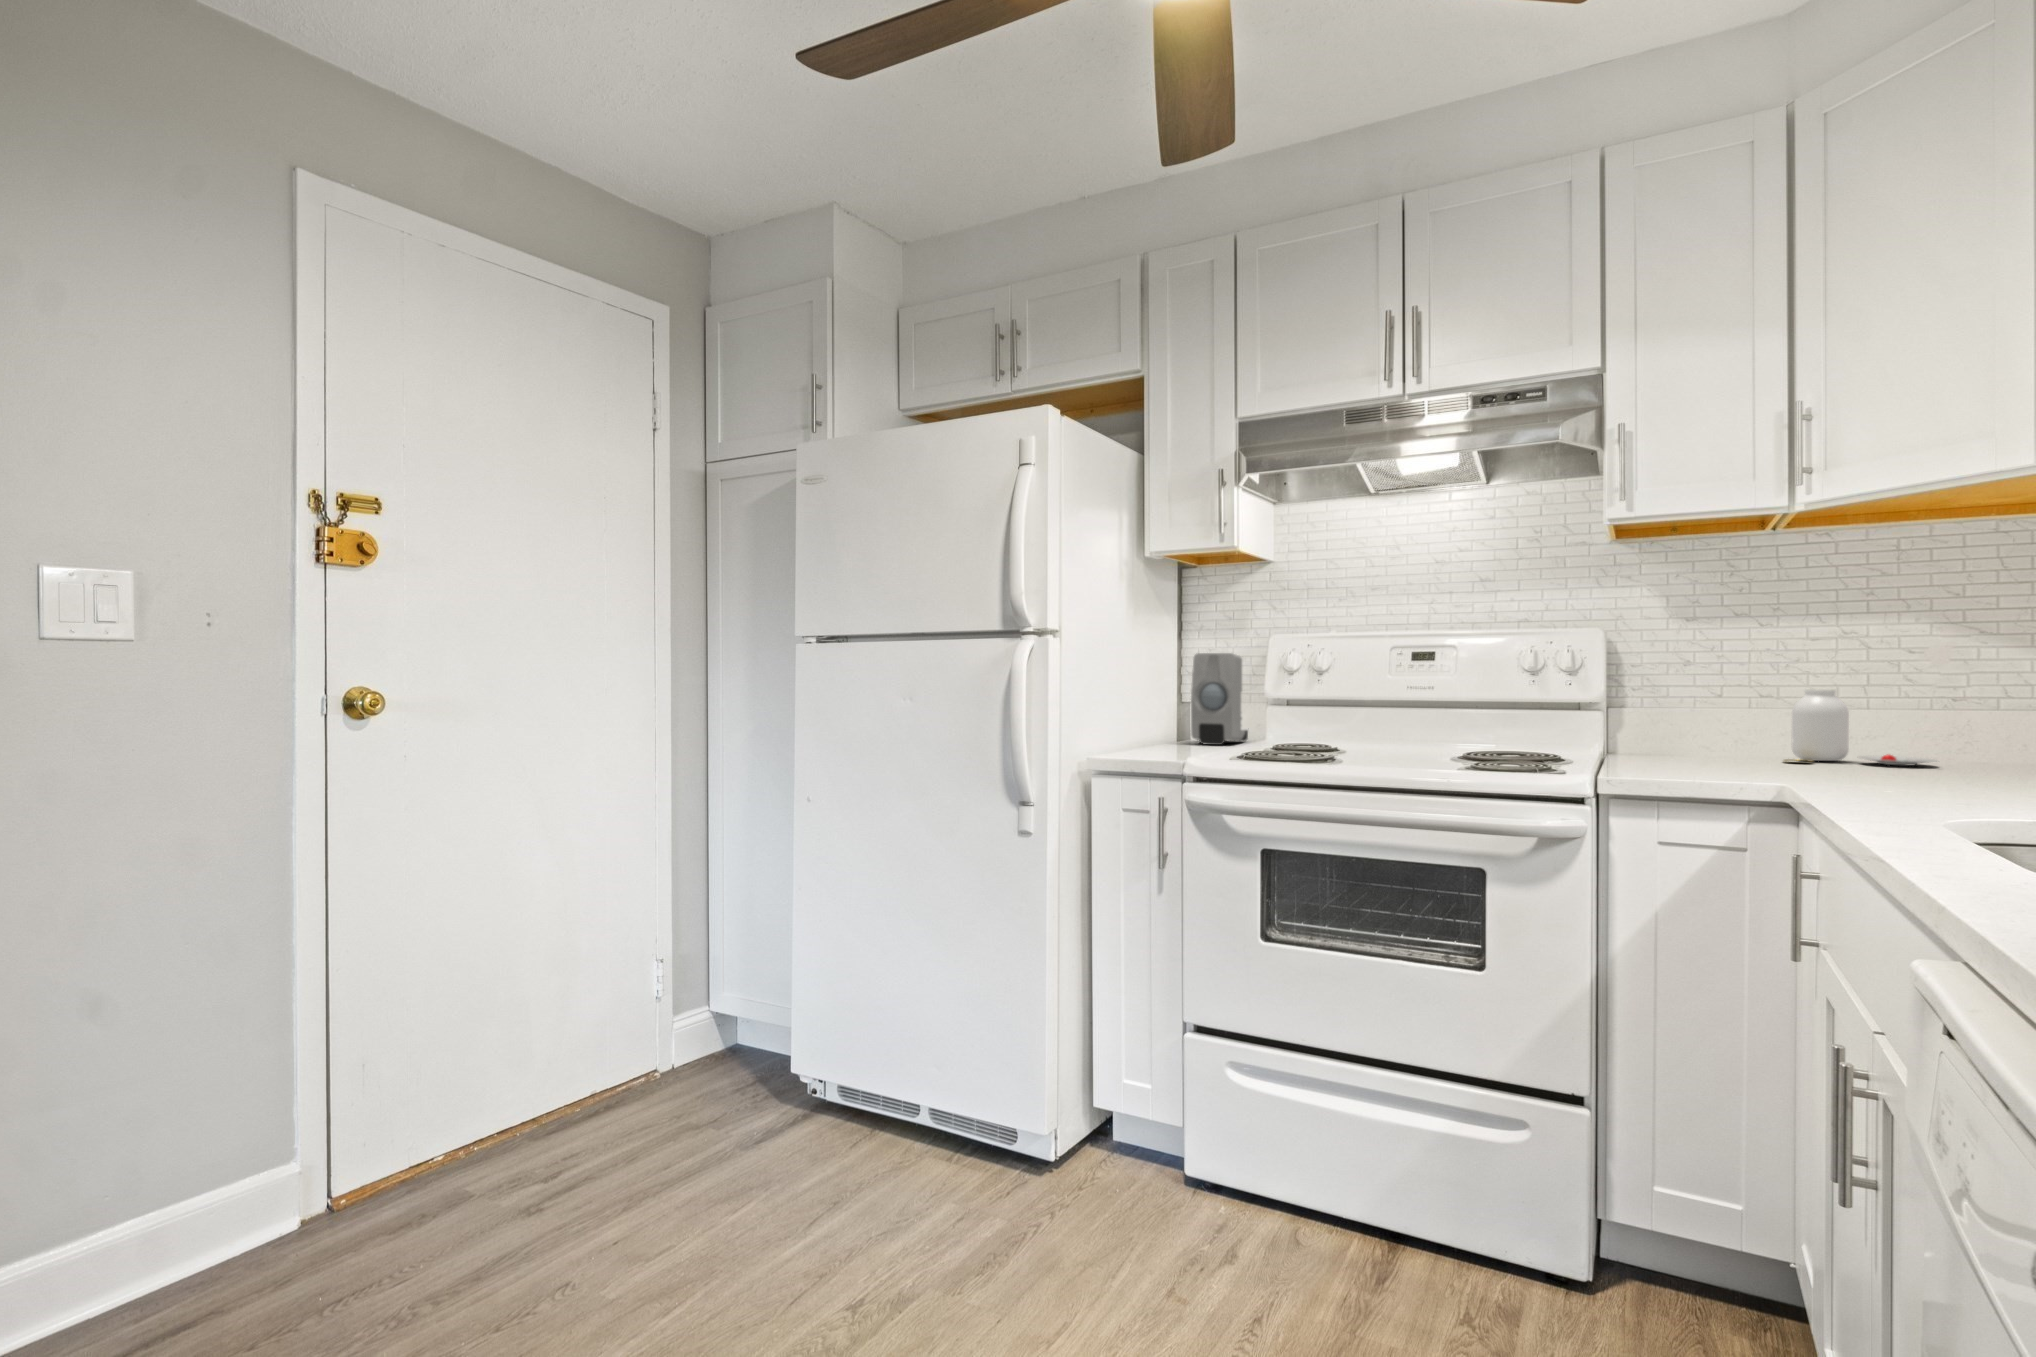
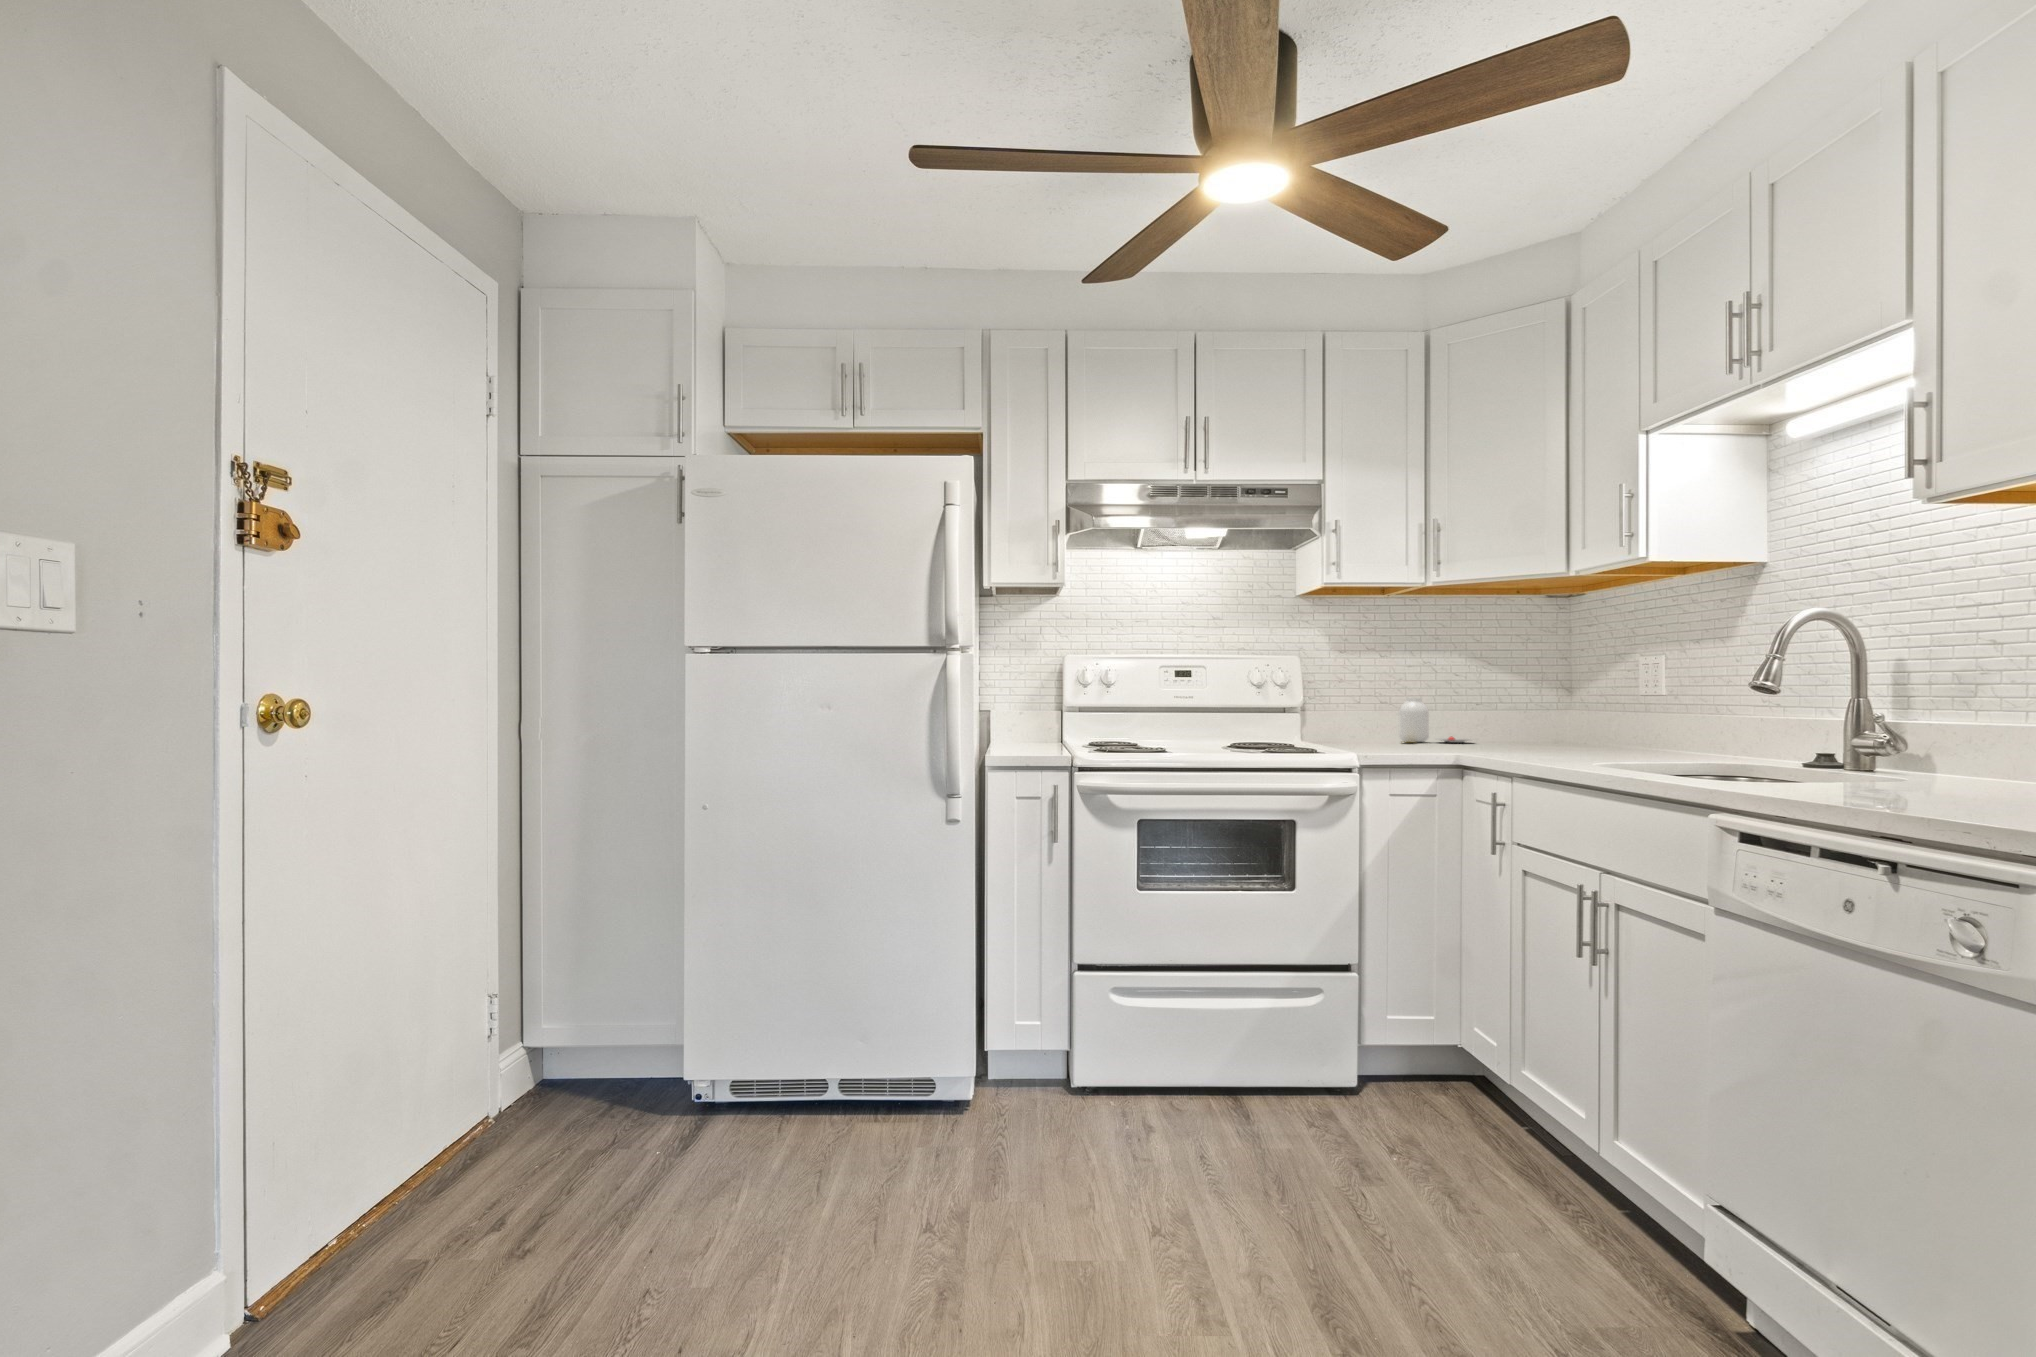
soap dispenser: present [1191,653,1248,745] -> none [1010,671,1045,745]

